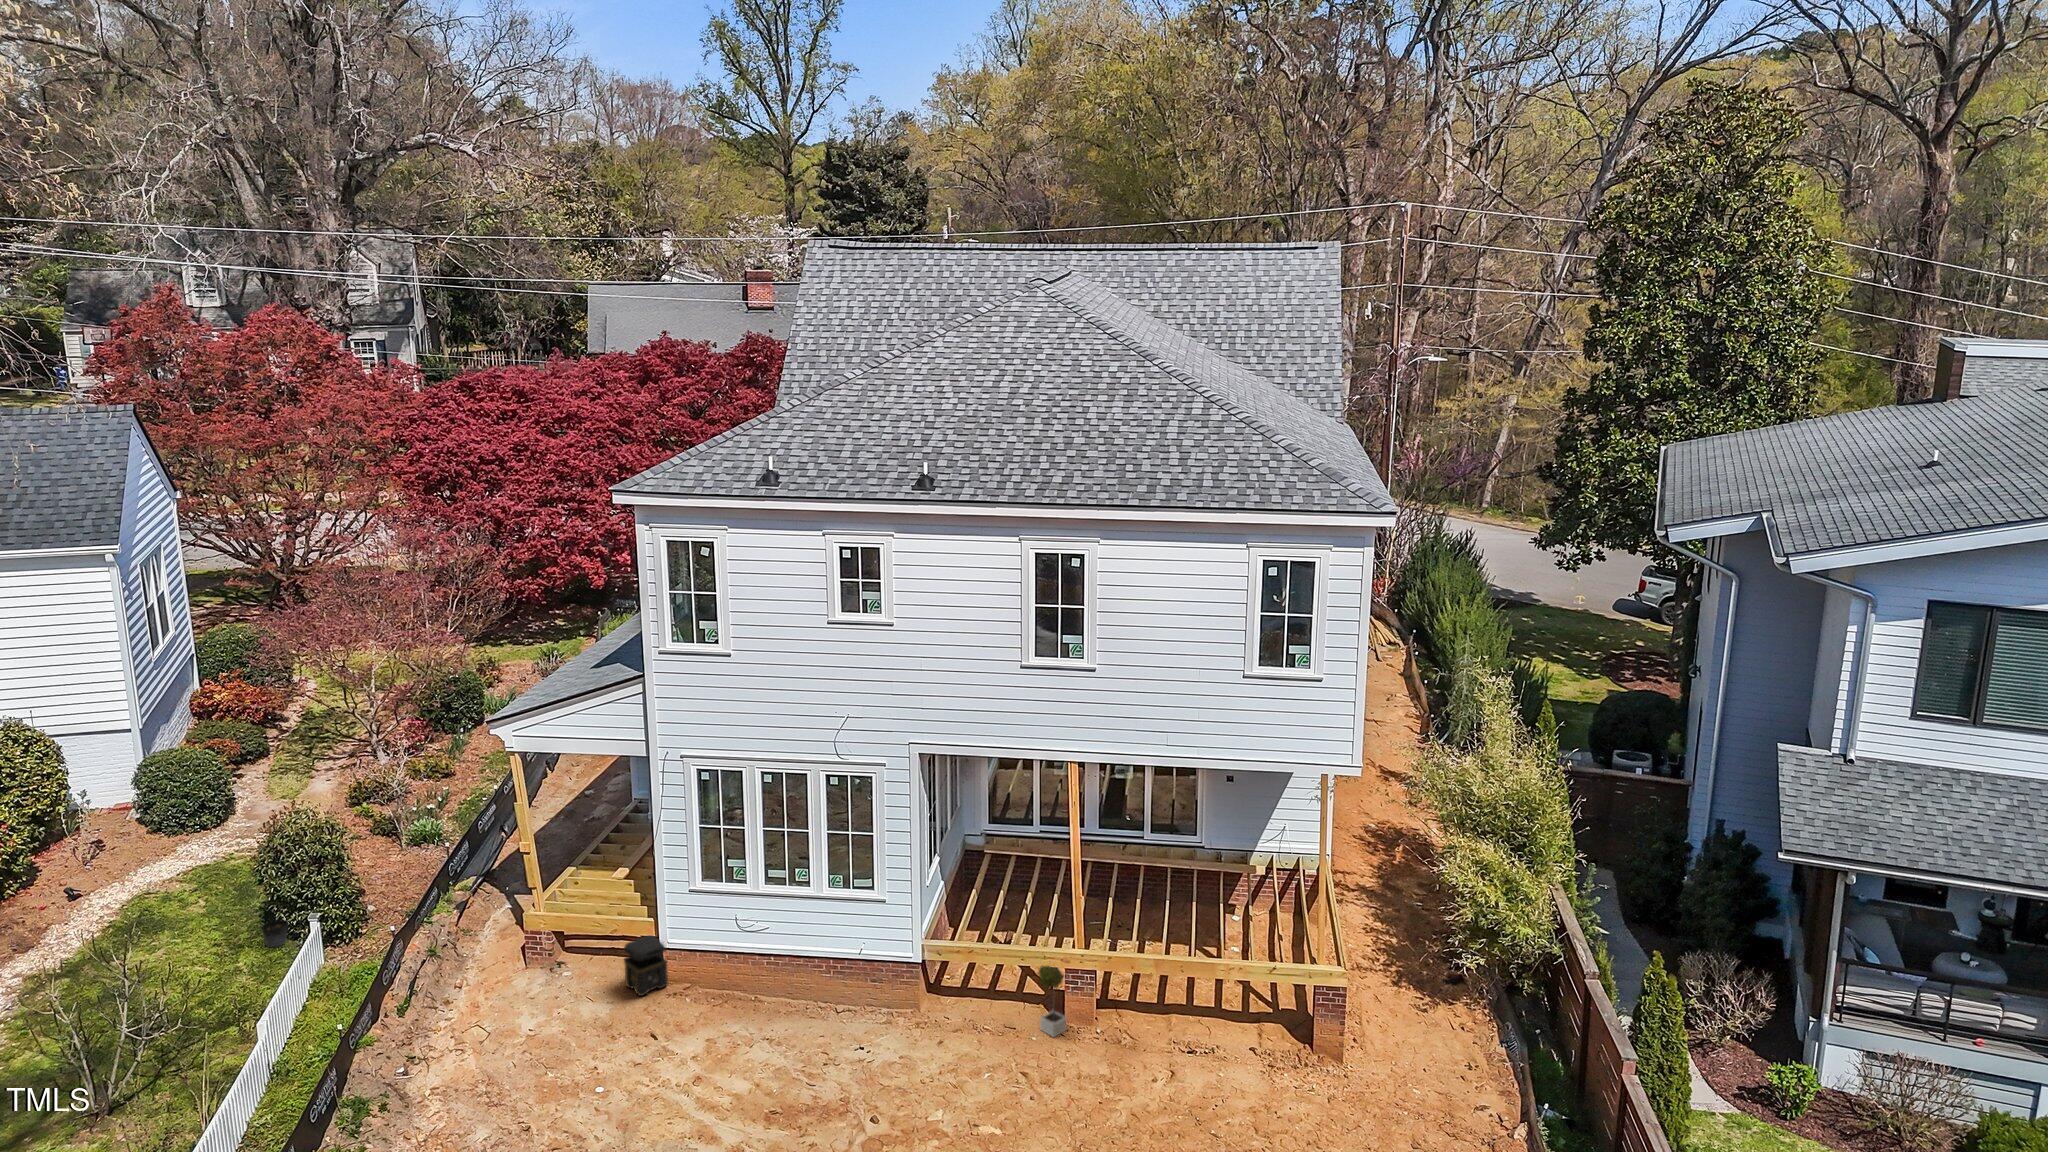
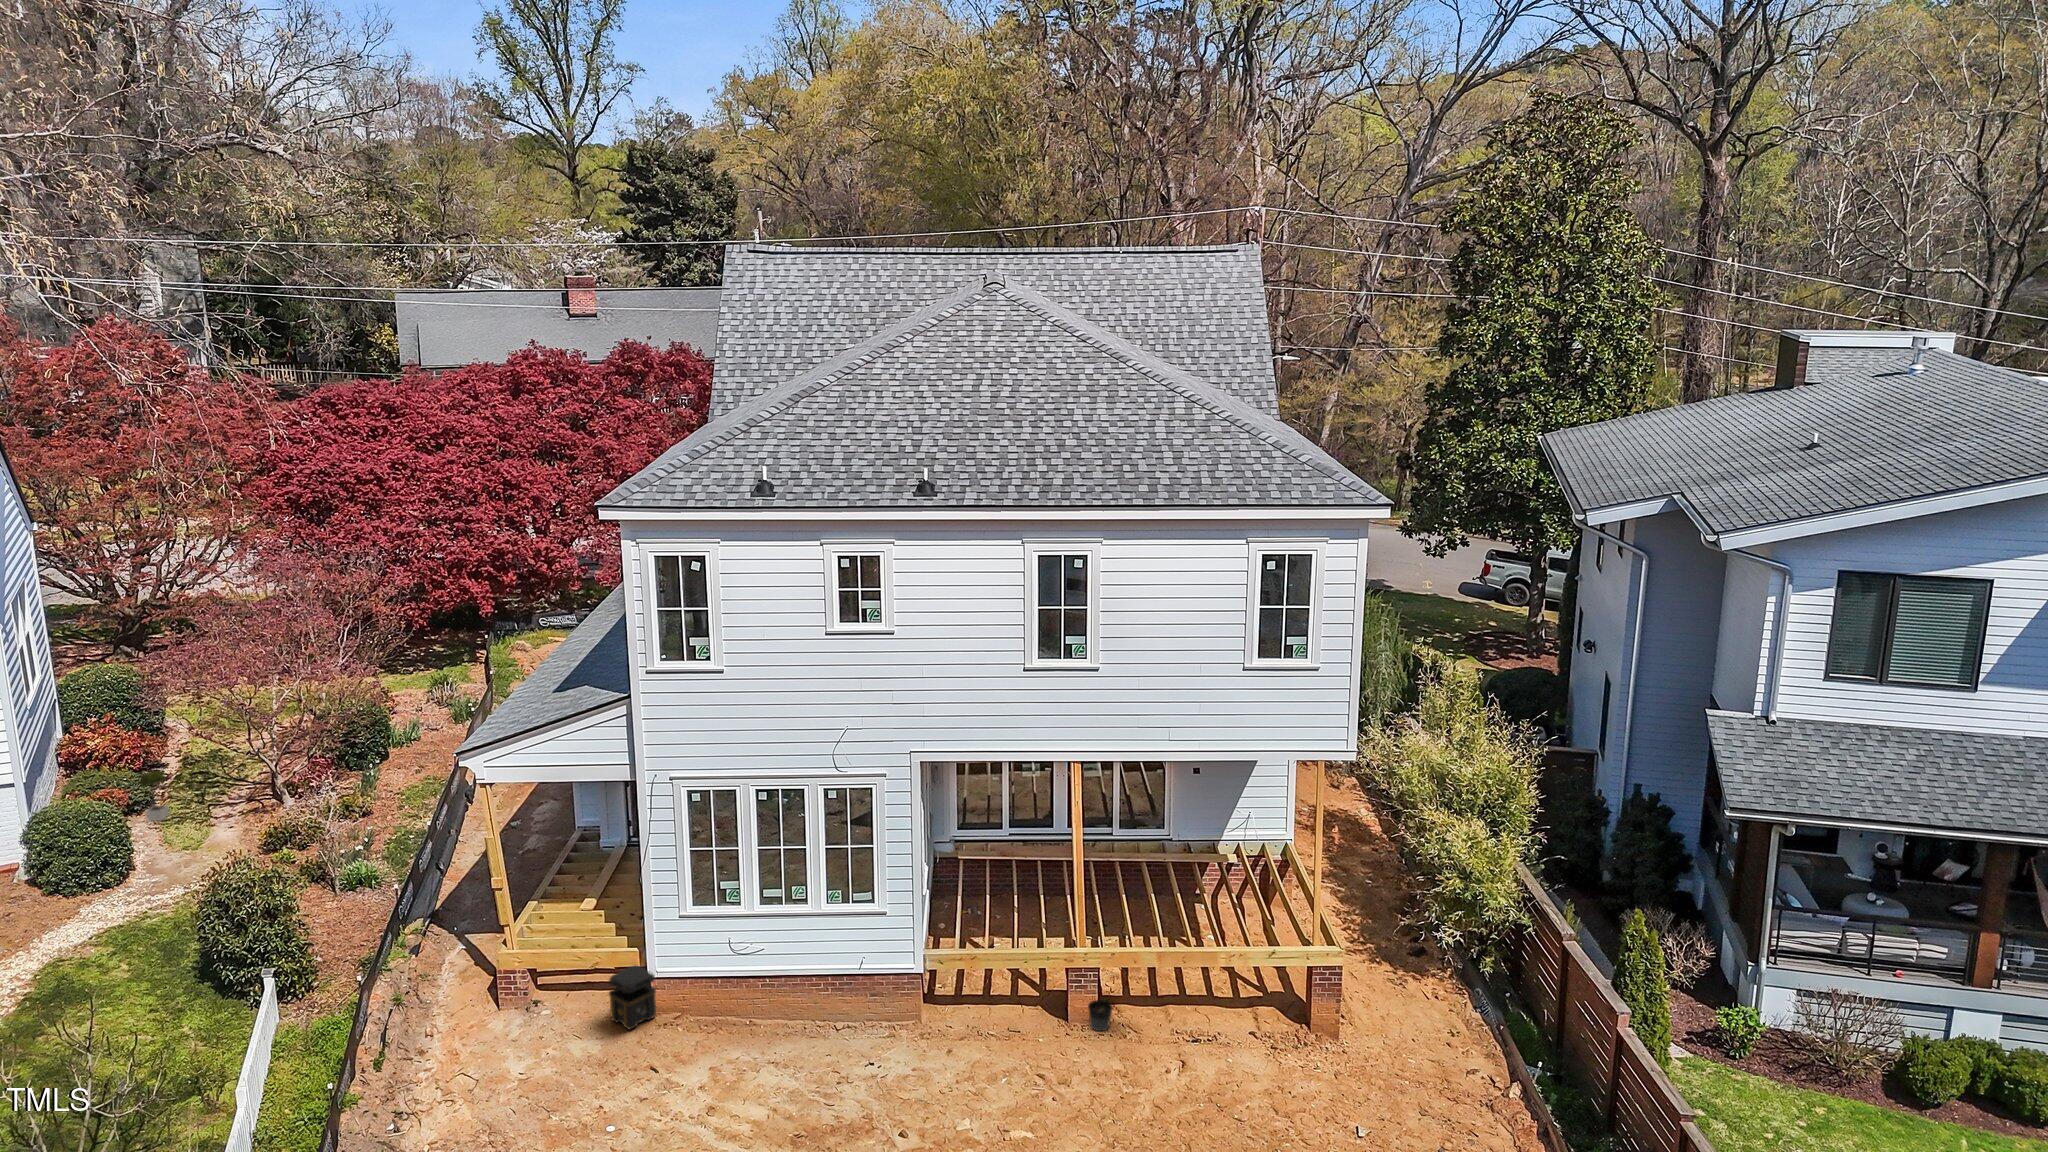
bucket: present [260,919,288,947] -> present [1088,1000,1113,1031]
potted tree: present [1038,966,1066,1037] -> present [139,771,169,821]

